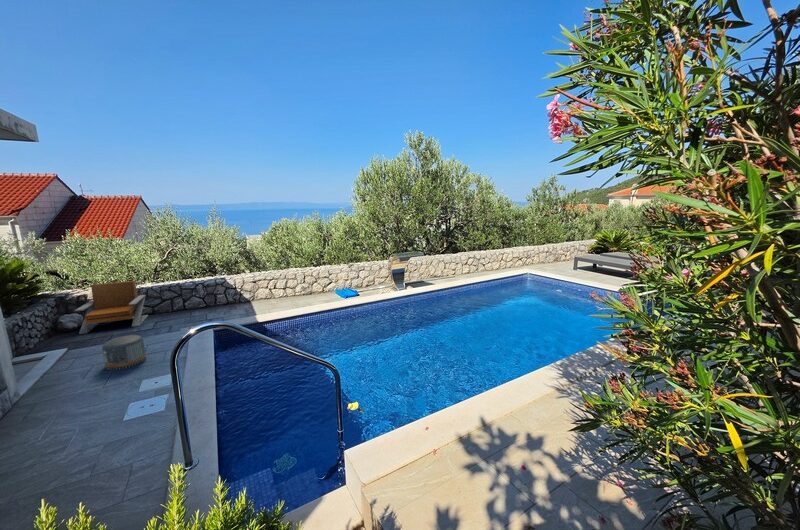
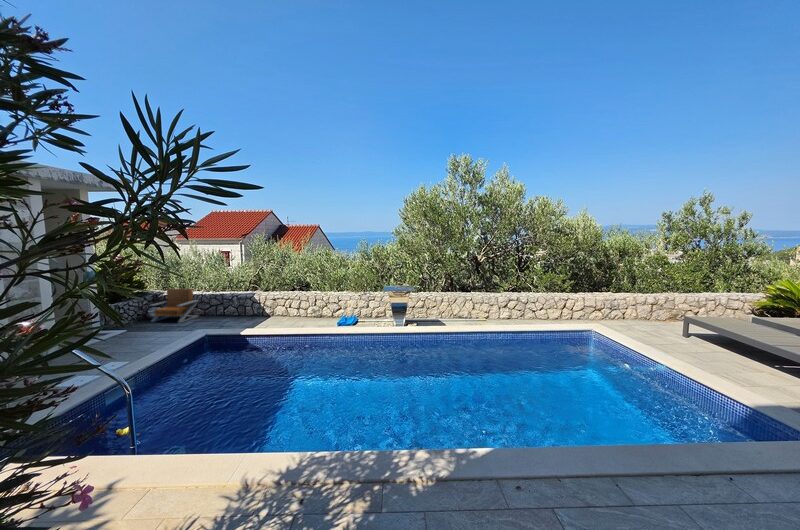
pouf: present [102,335,146,370] -> none [116,327,145,350]

